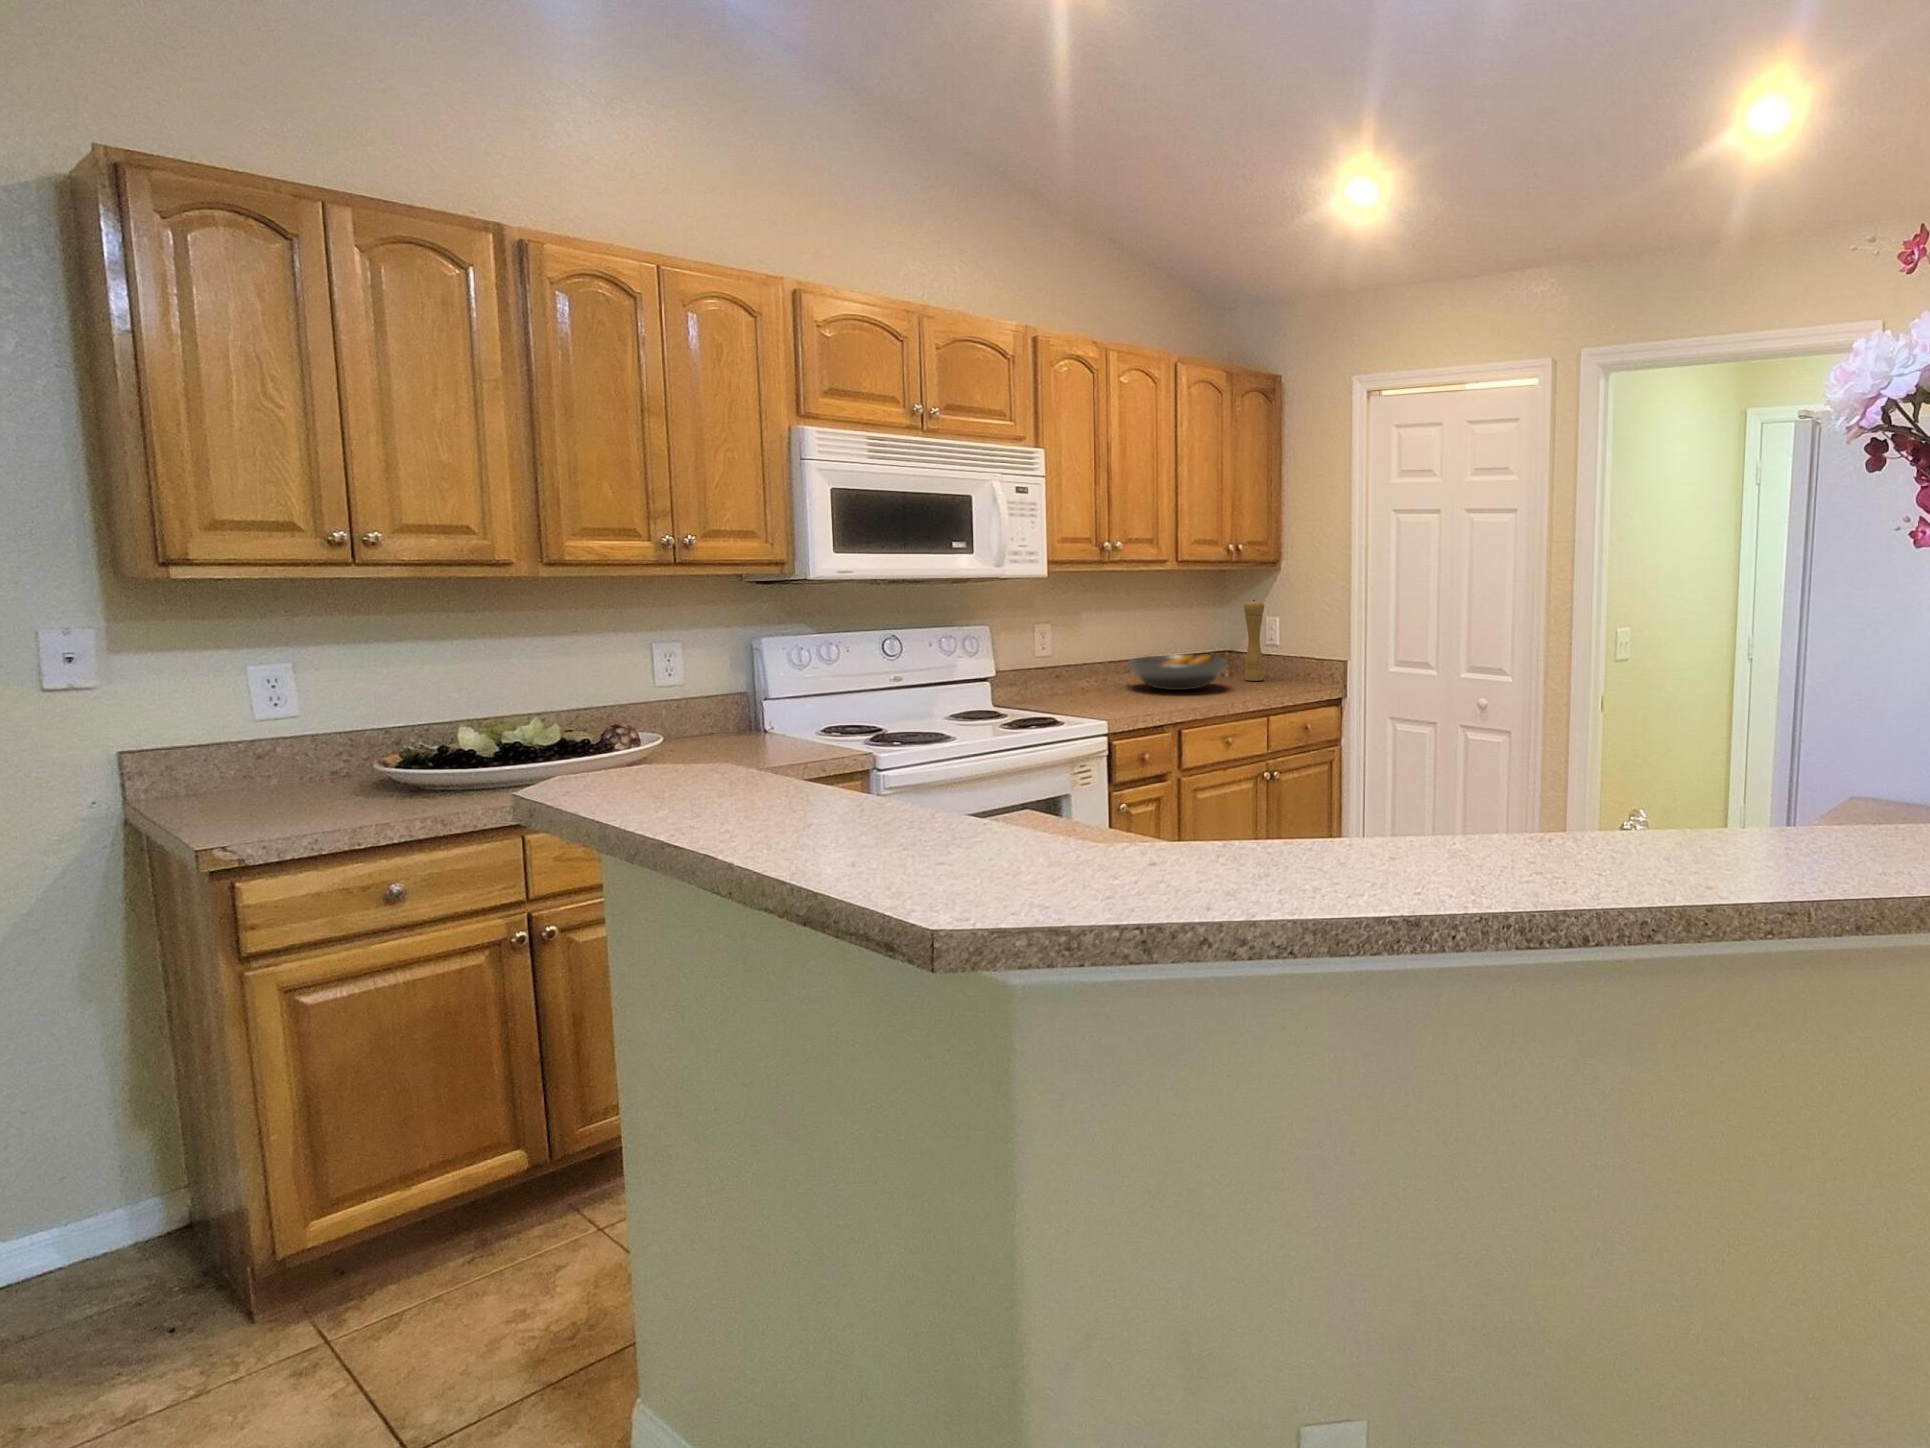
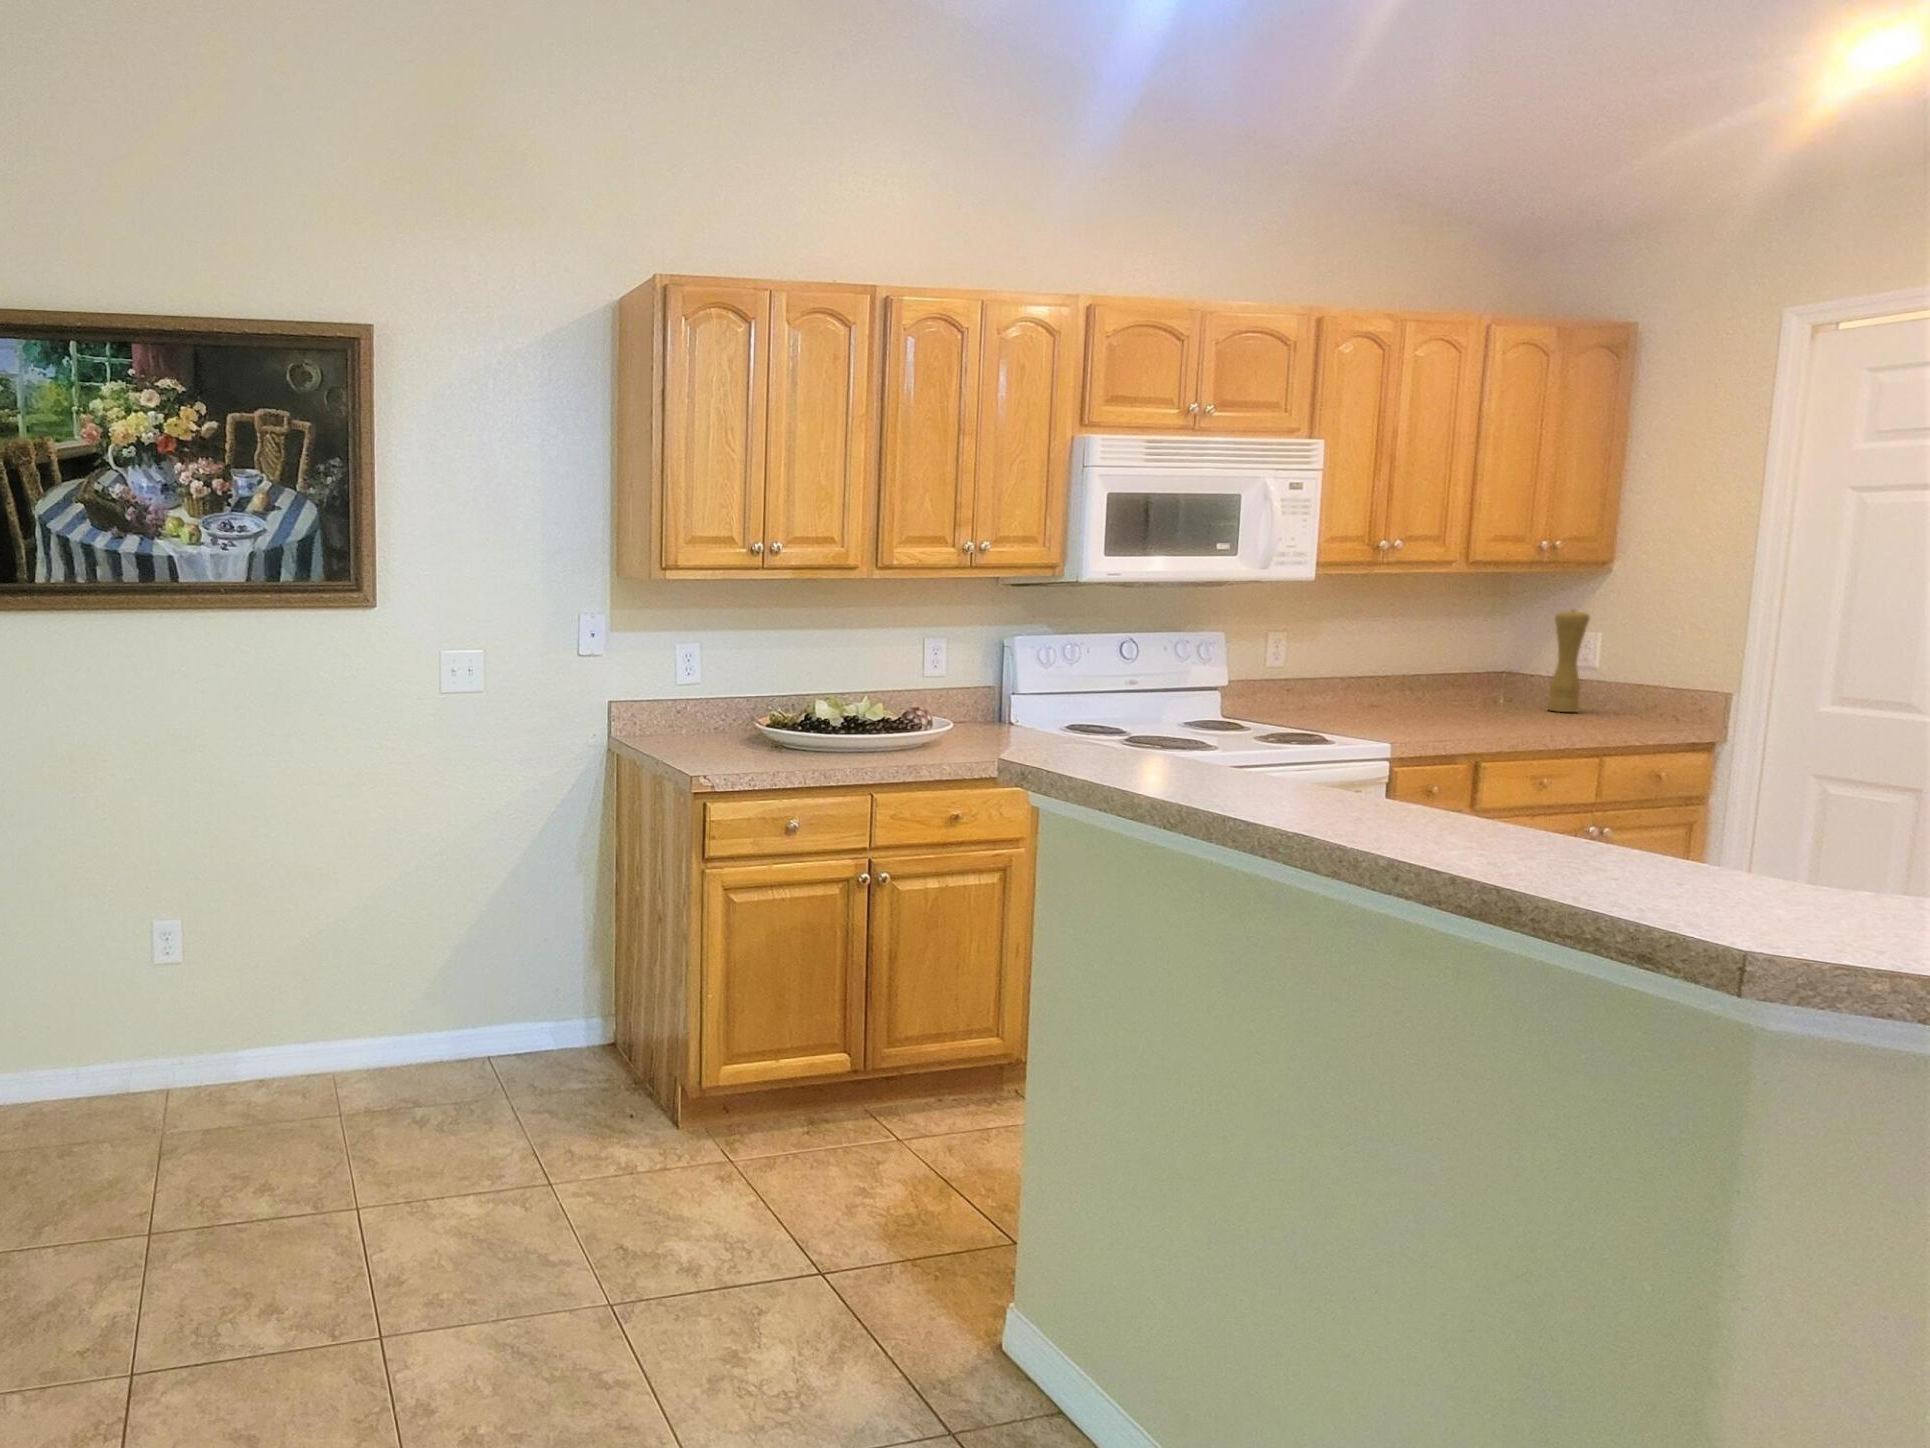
fruit bowl: present [1129,654,1227,690] -> none [1381,674,1535,717]

